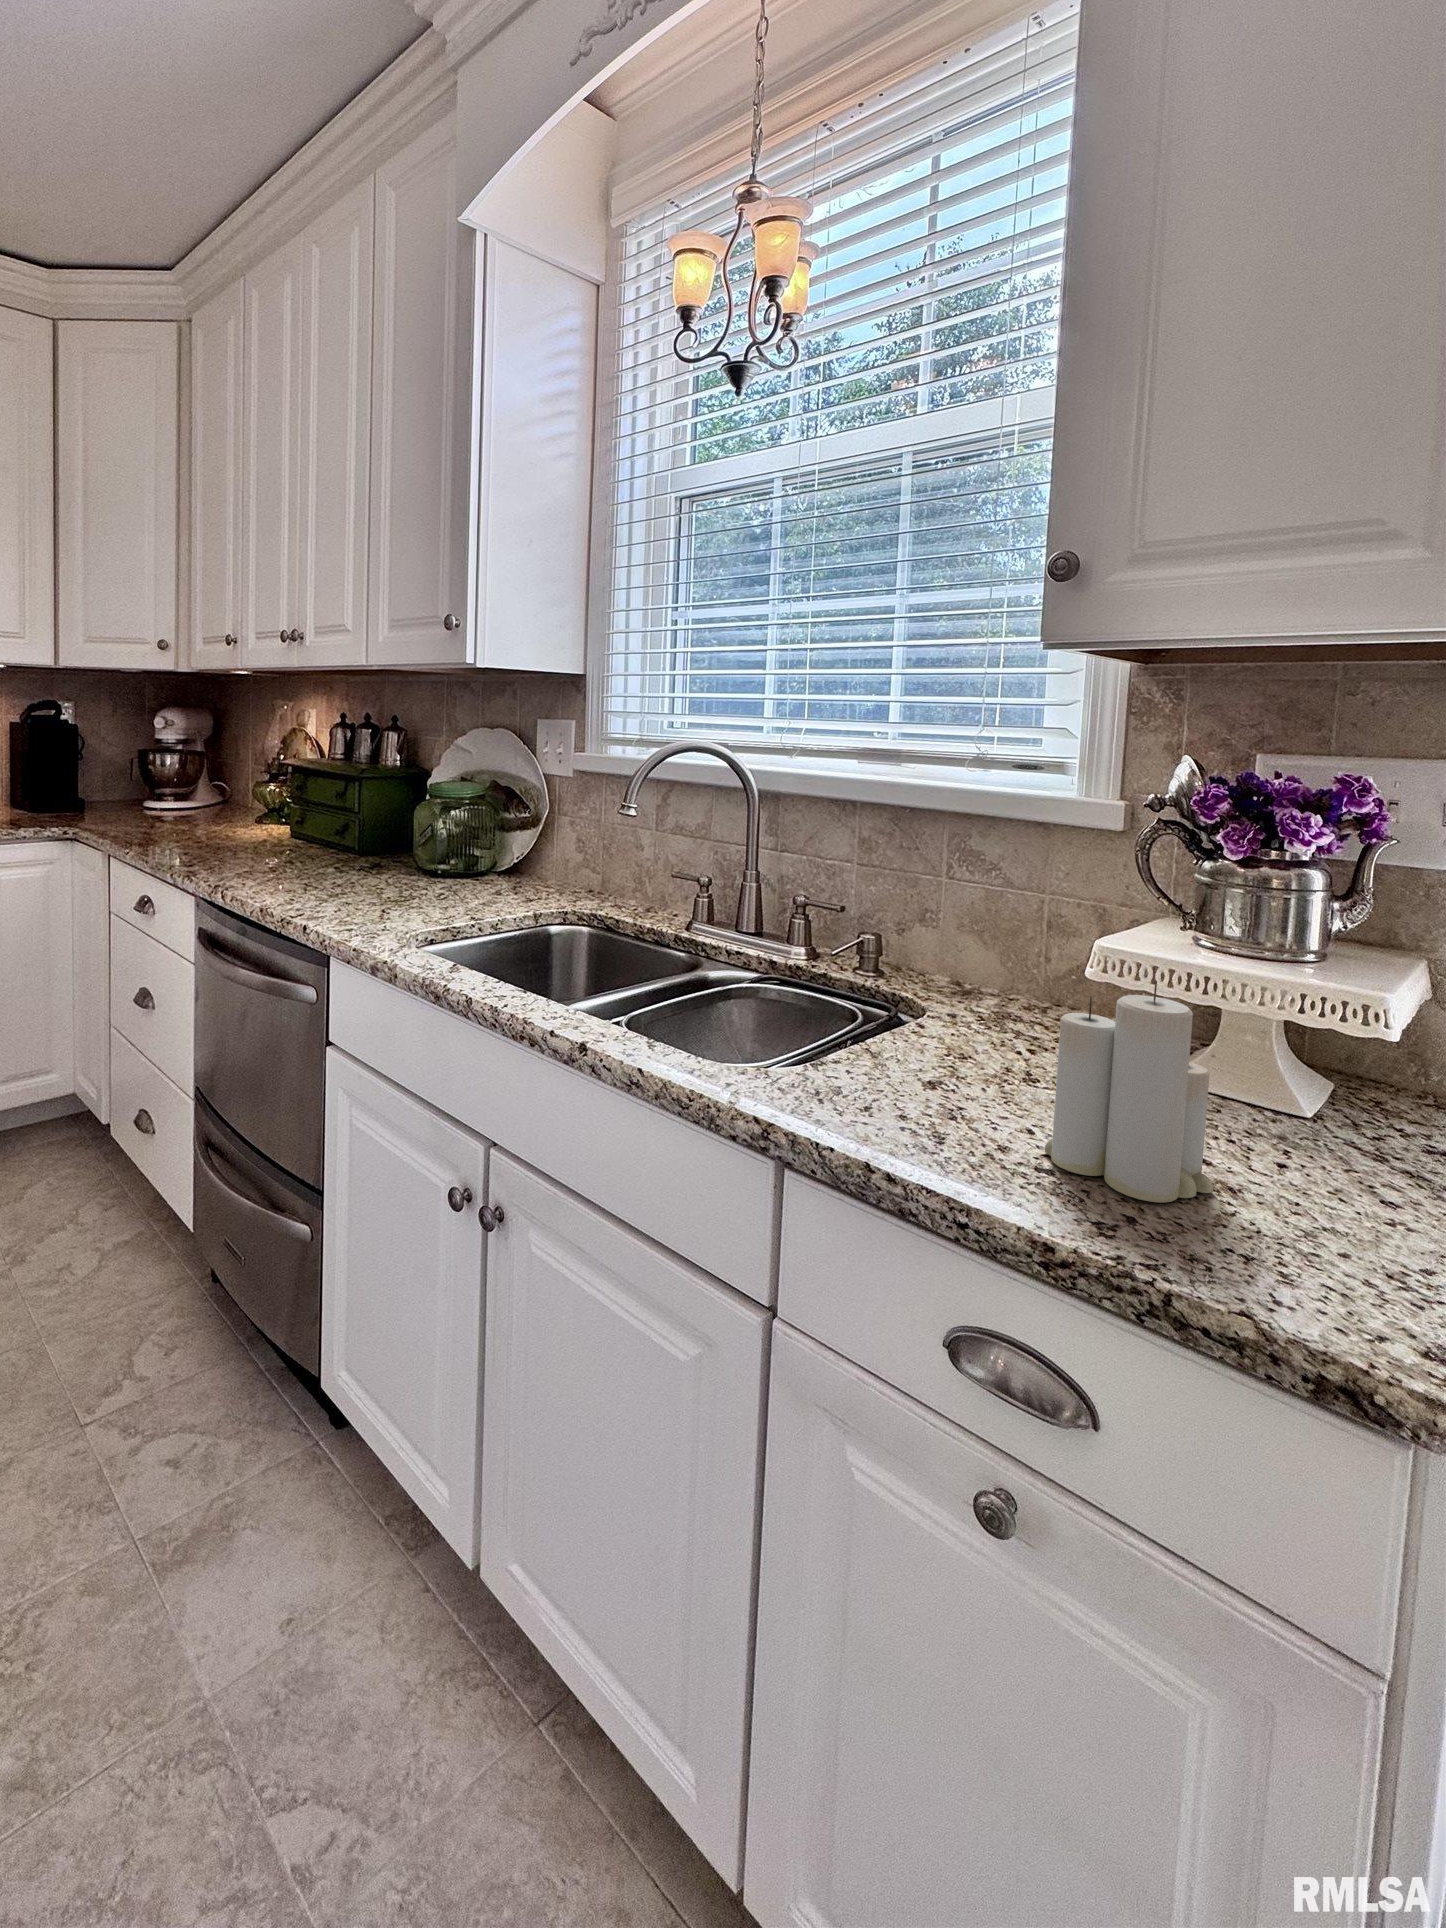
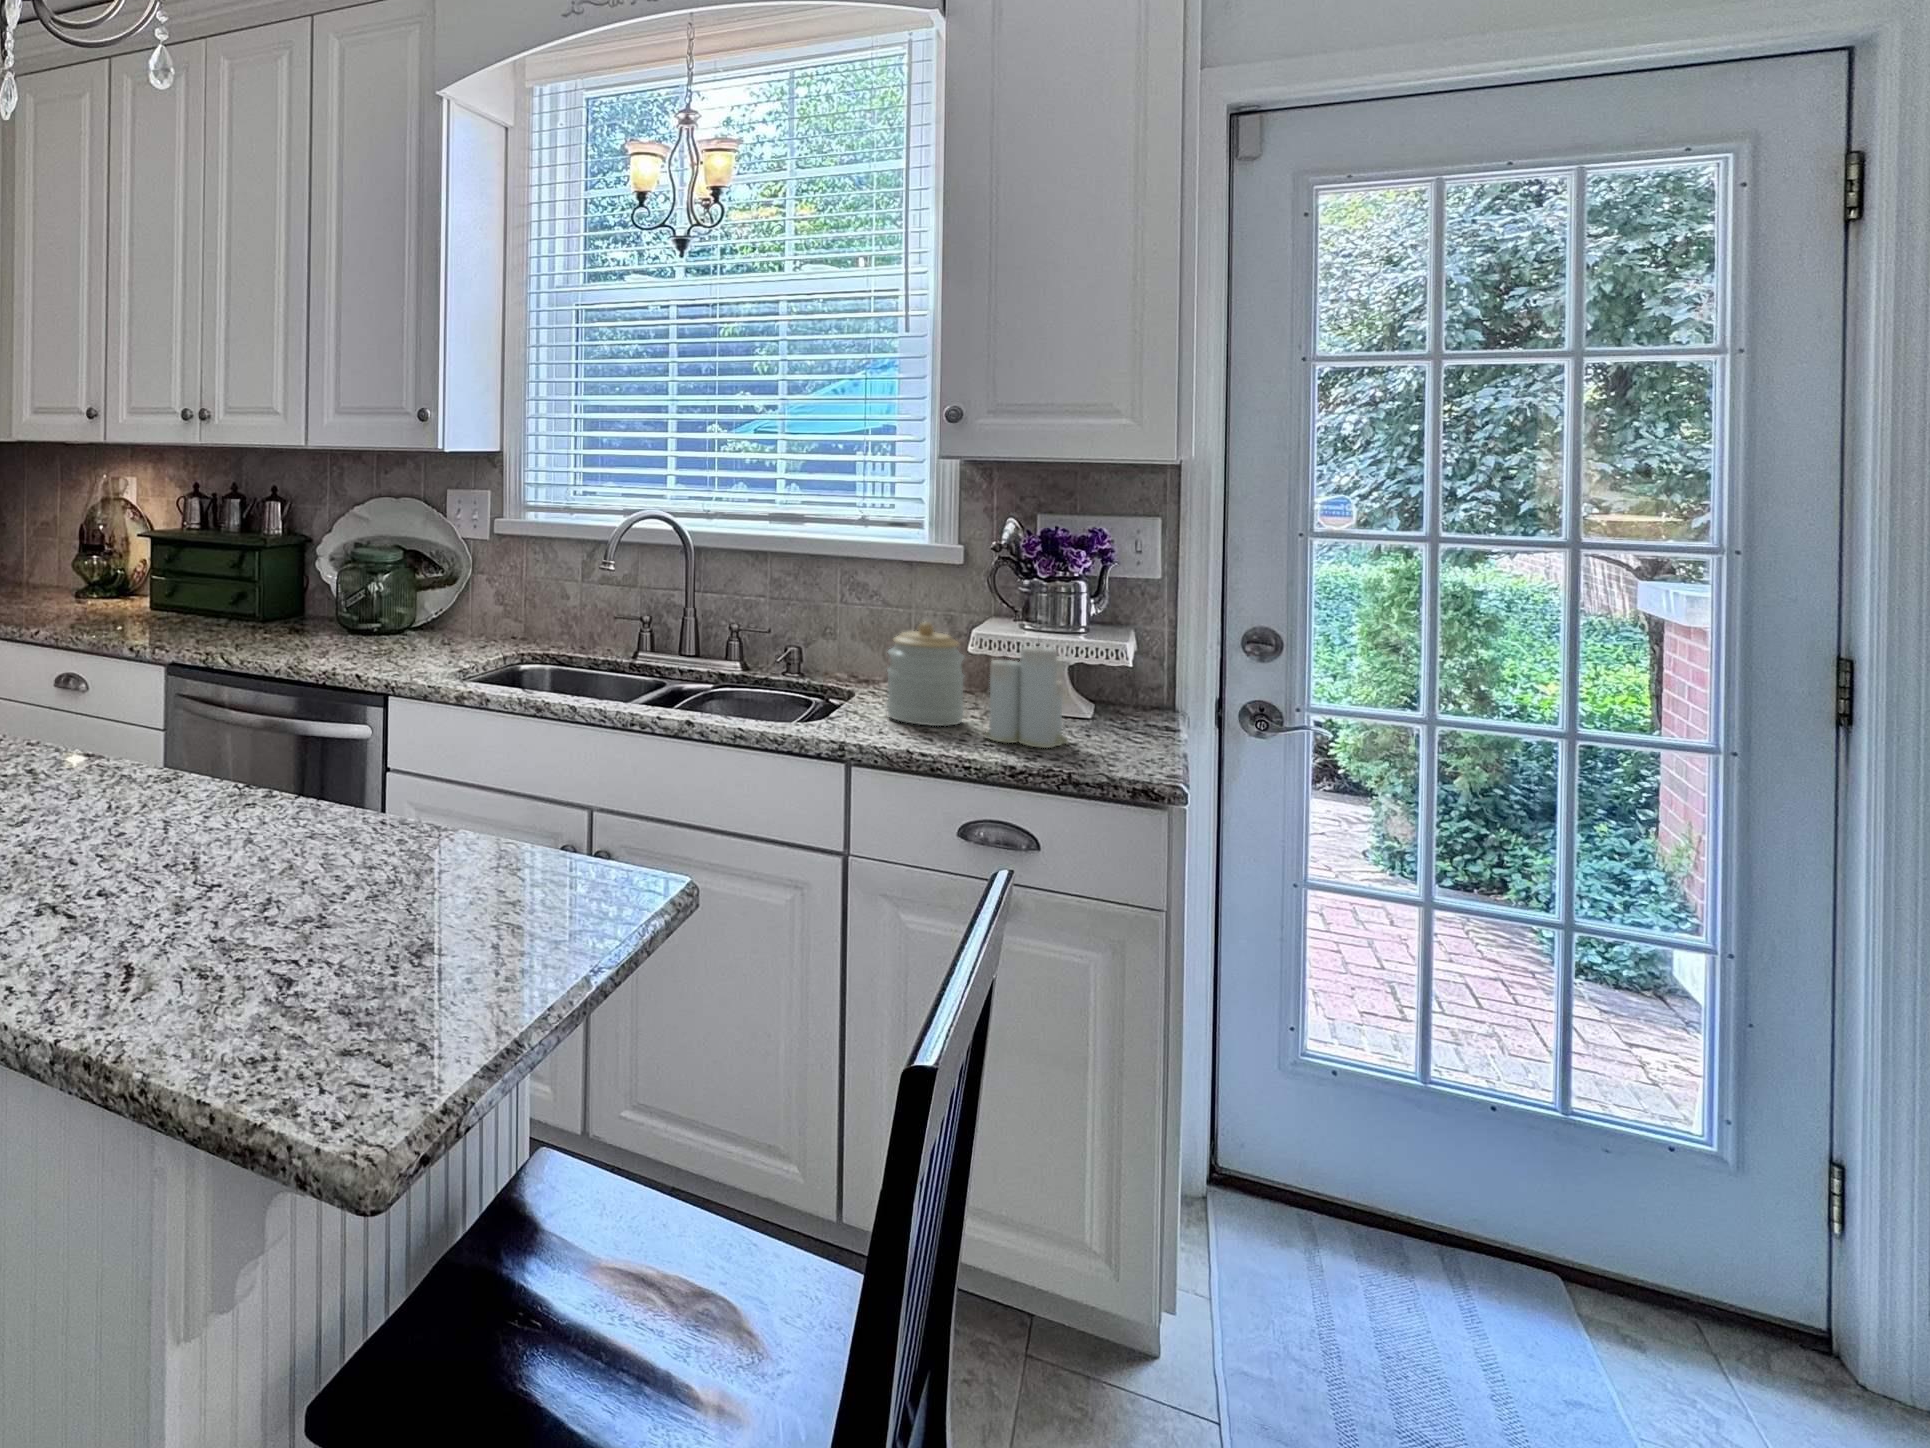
jar: none [913,925,1050,1110] -> present [887,622,964,726]

